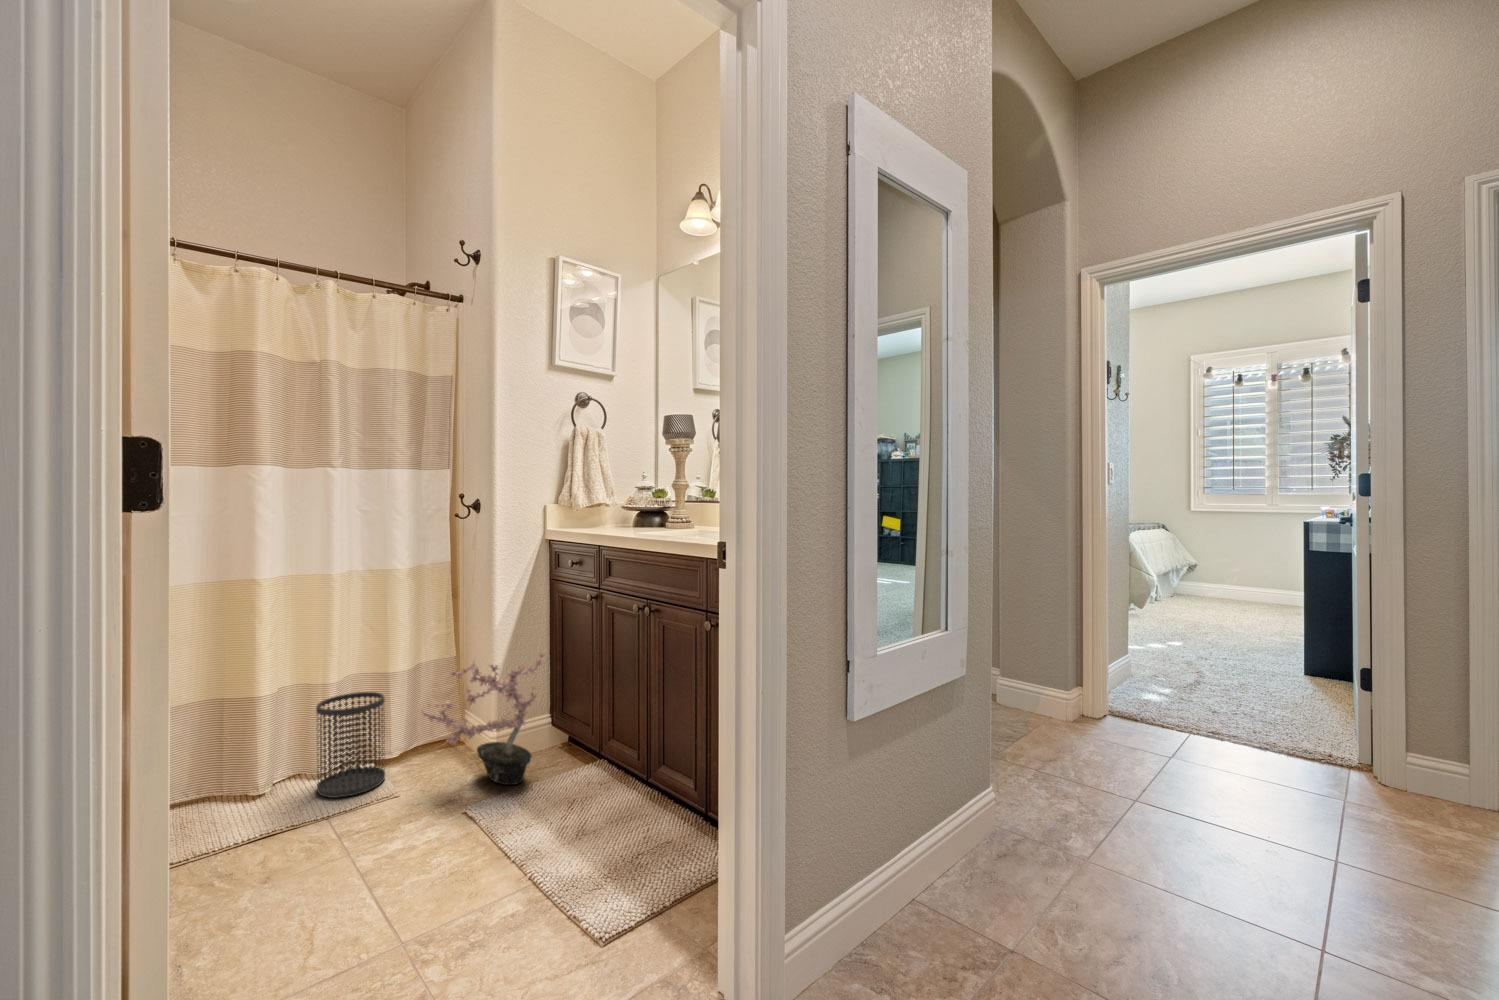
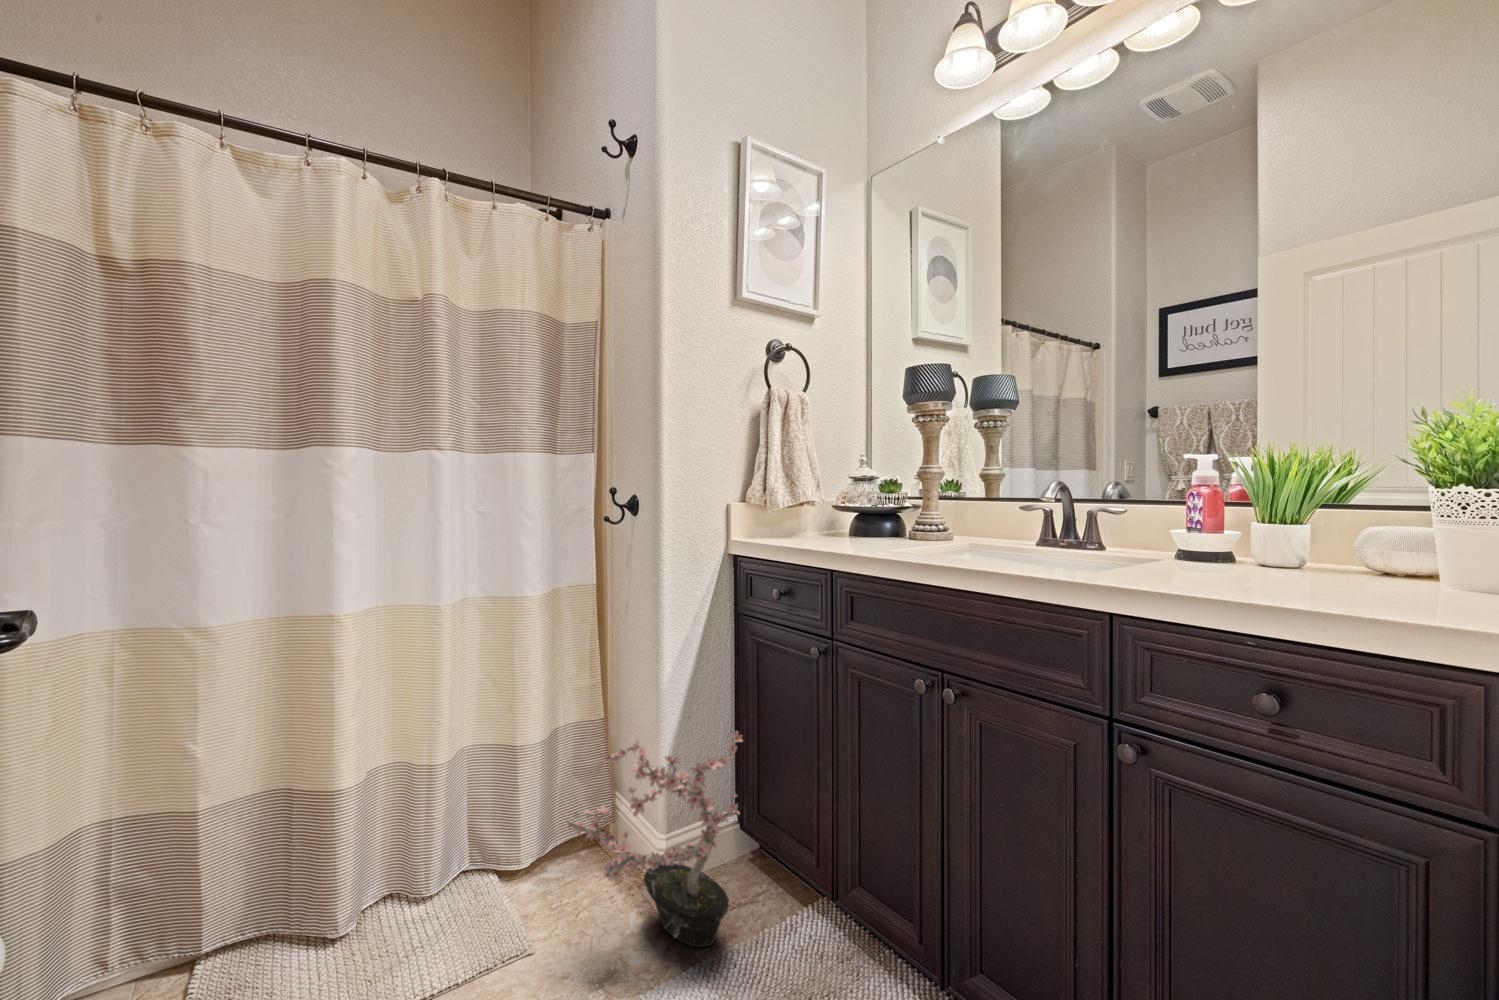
wastebasket: present [316,692,385,798] -> none [417,777,513,950]

